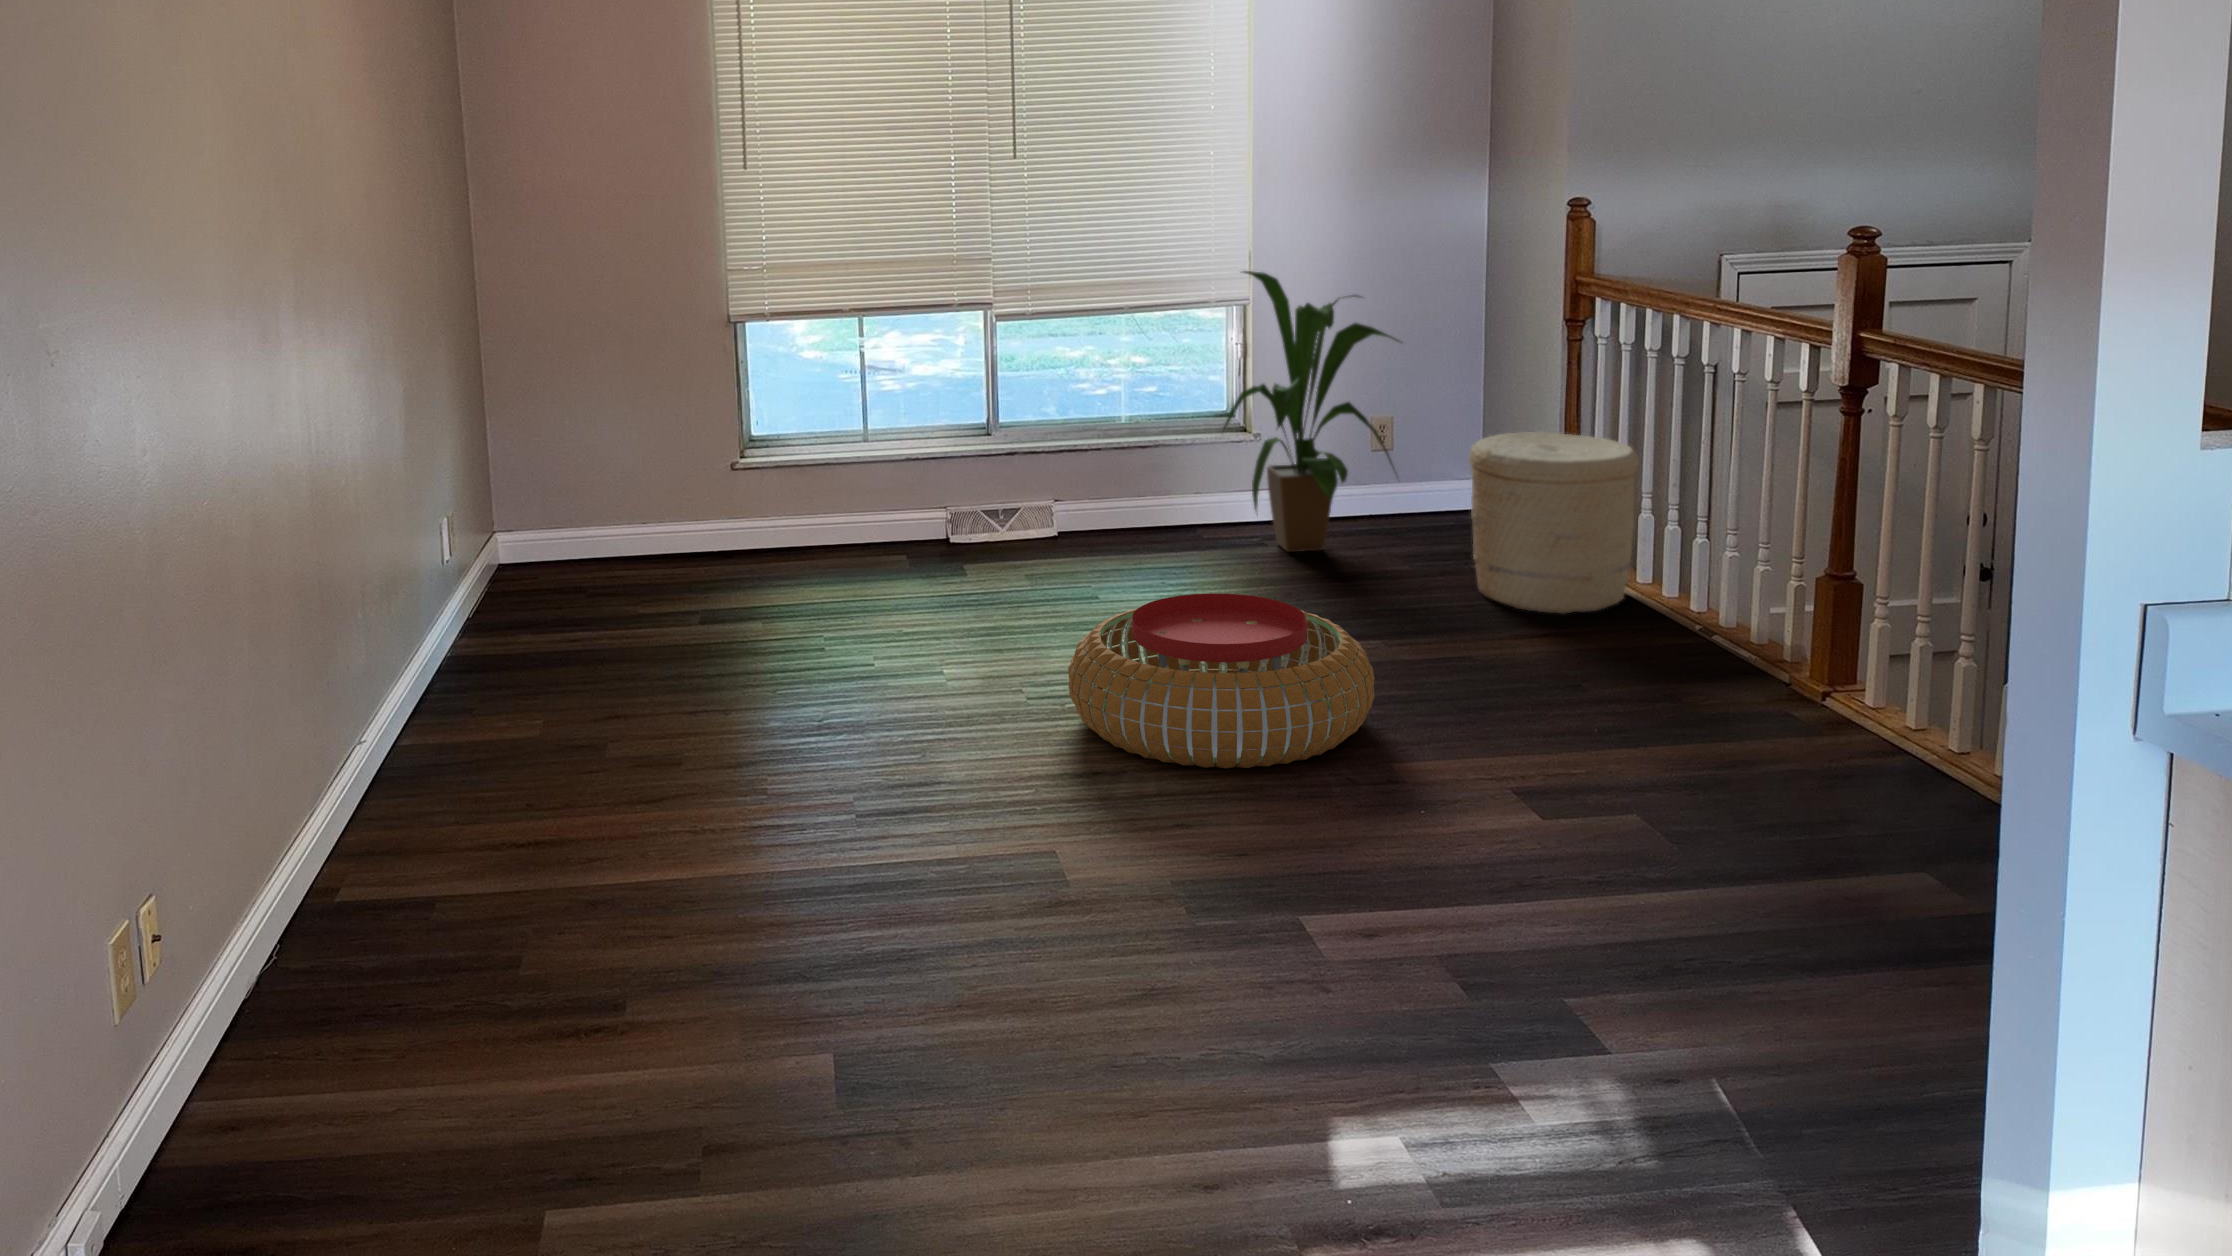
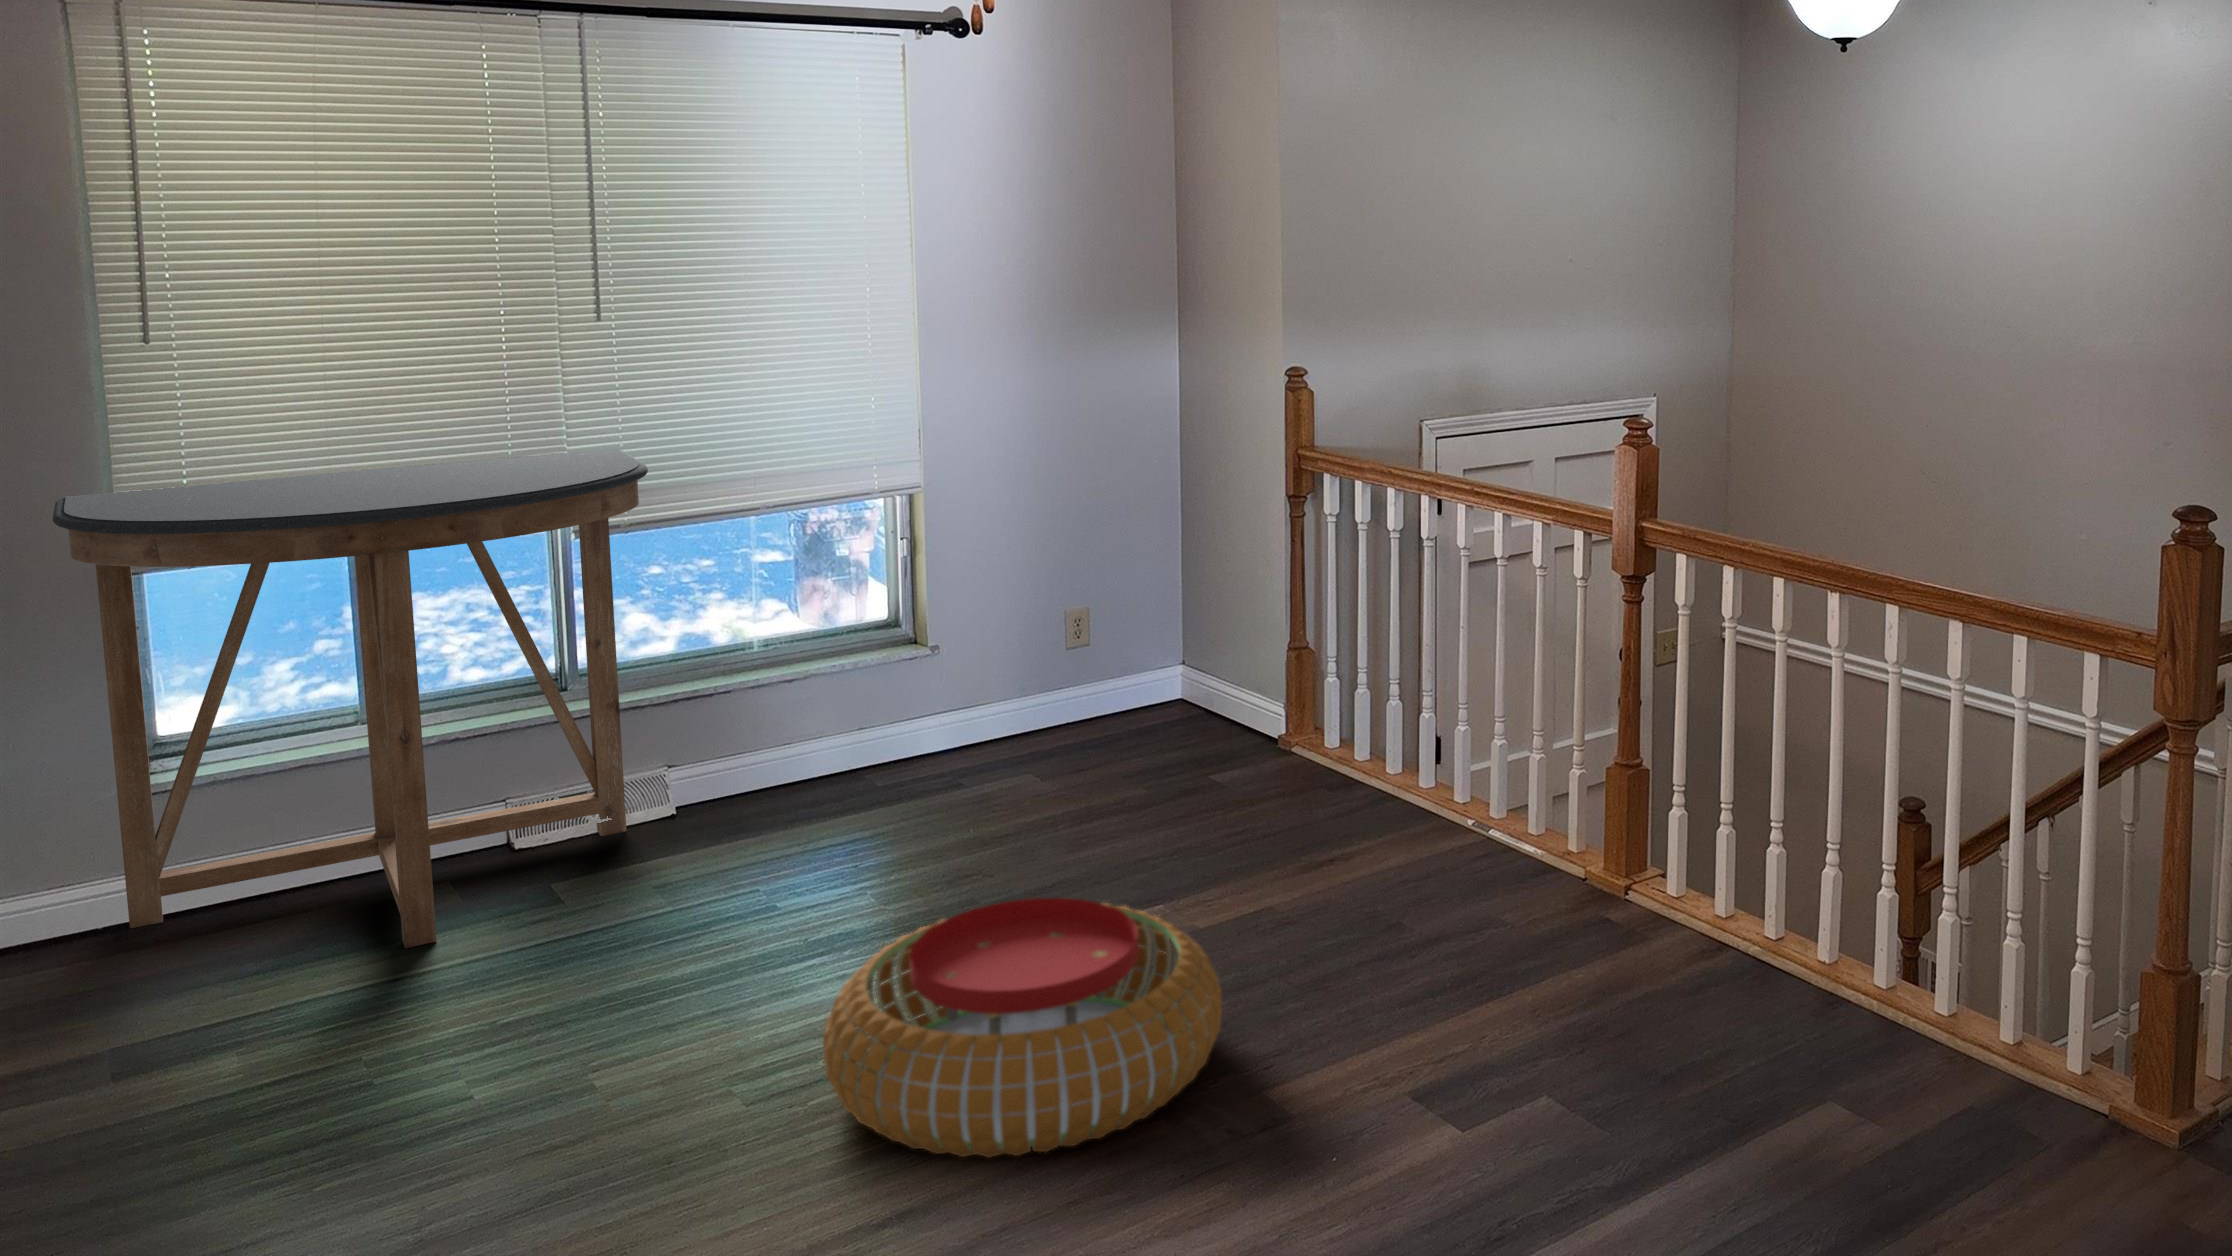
console table: none [688,255,1039,586] -> present [53,449,648,948]
house plant: present [1224,271,1398,552] -> none [890,460,1122,792]
woven basket: present [1469,432,1639,614] -> none [1214,623,1392,830]

